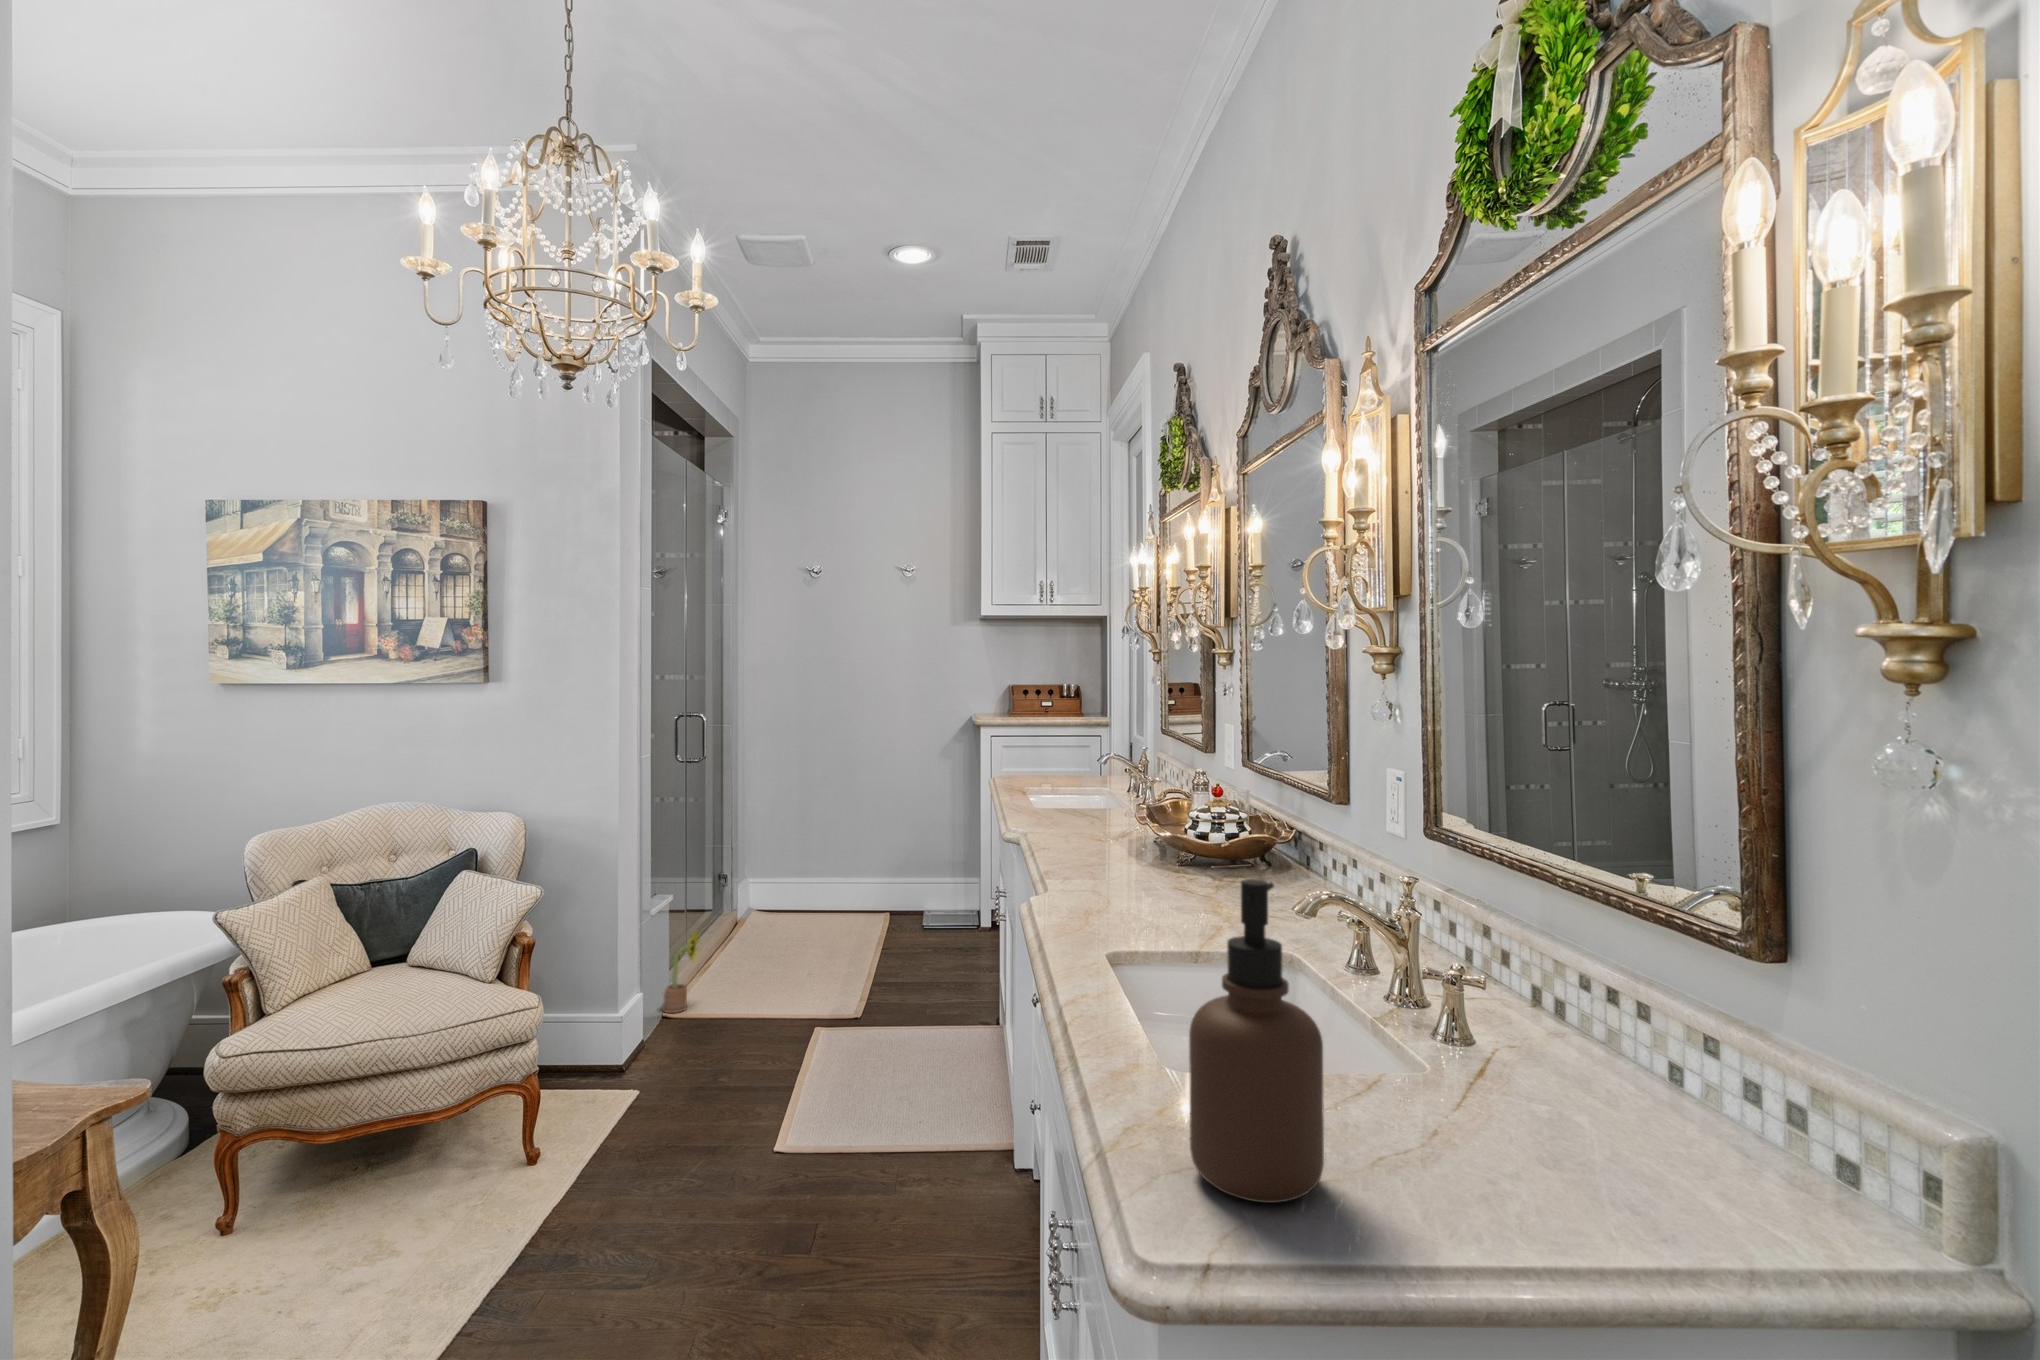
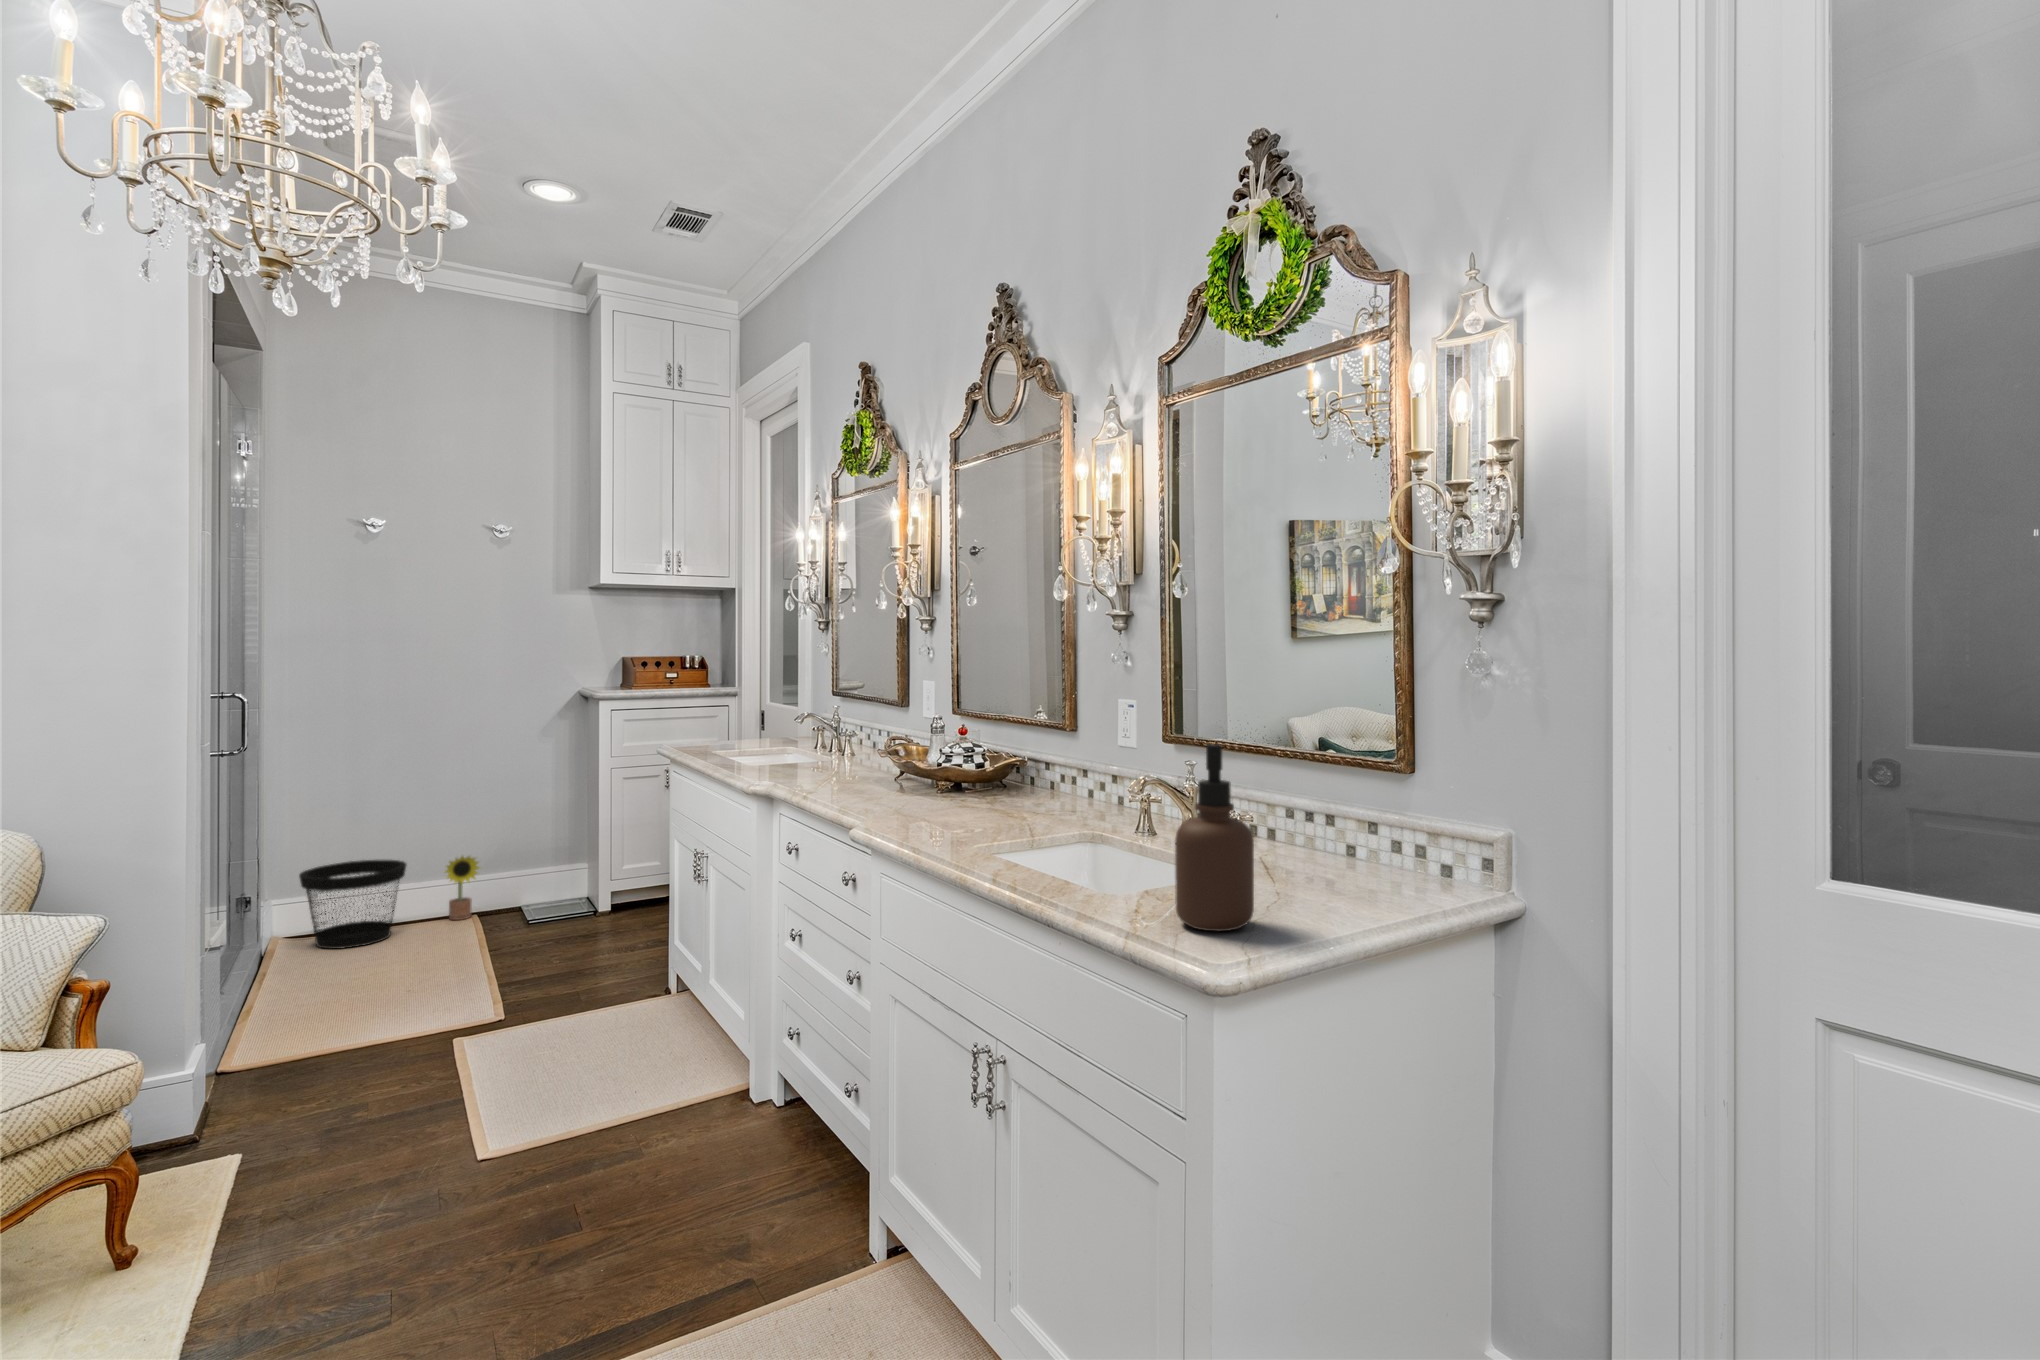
wastebasket: none [750,857,827,933] -> present [299,860,406,949]
decorative plant: present [662,931,700,1013] -> present [446,856,481,920]

